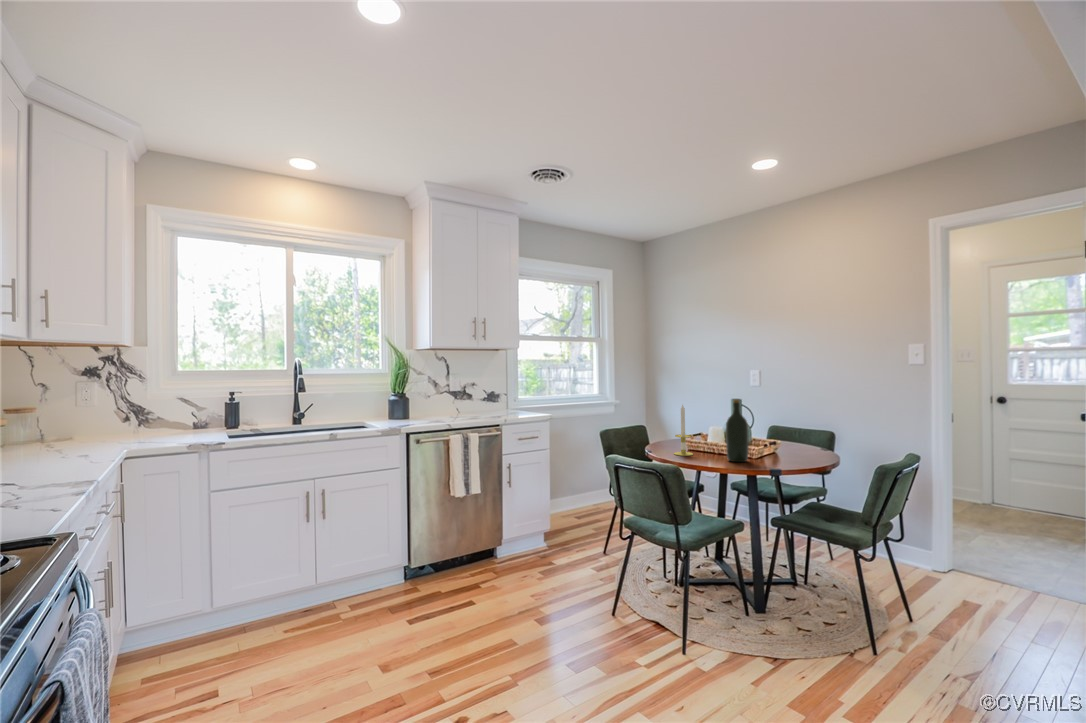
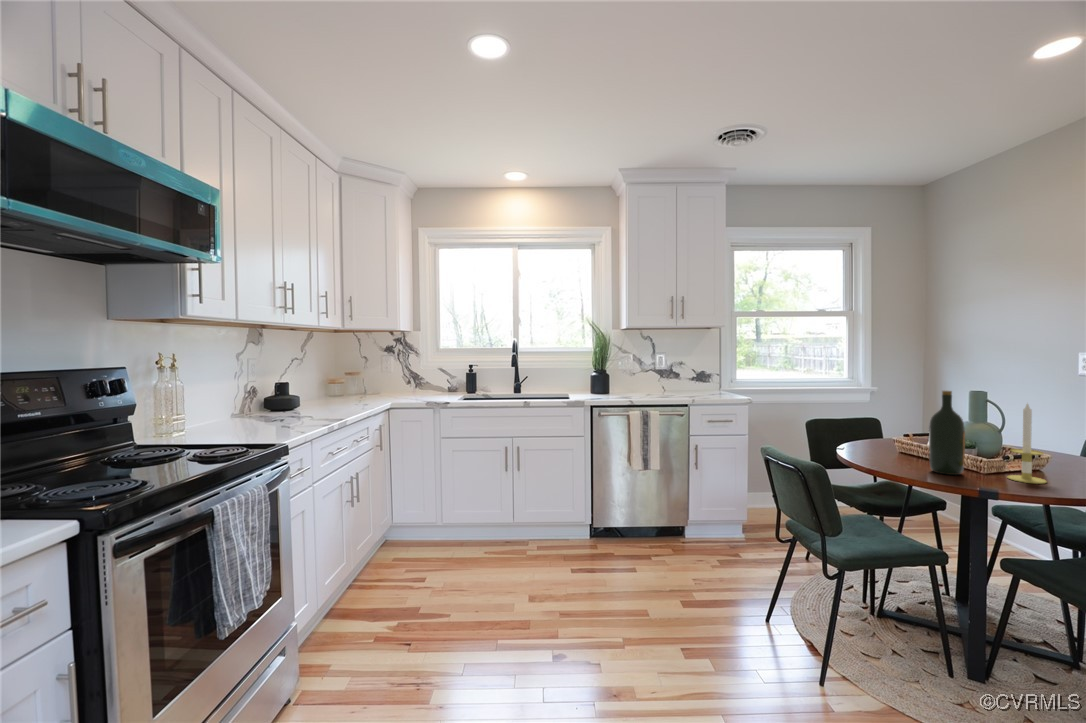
candle: present [674,405,693,456] -> present [1007,403,1047,484]

